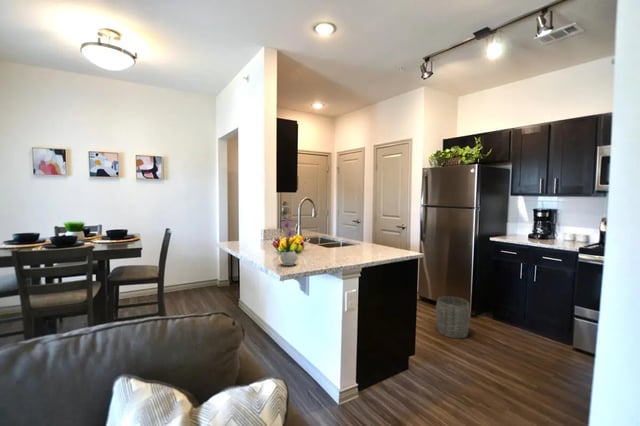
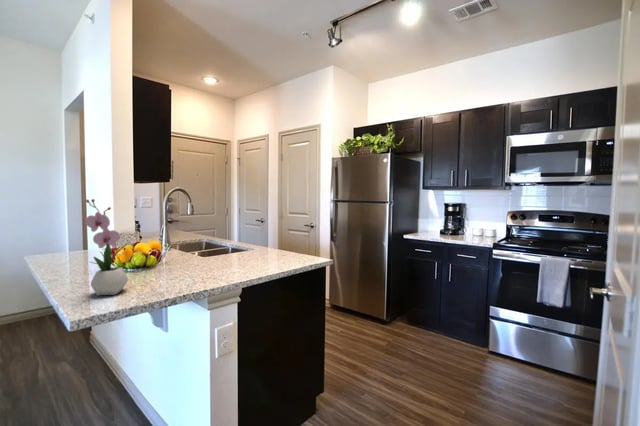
woven basket: present [436,296,471,338] -> none [349,305,387,356]

